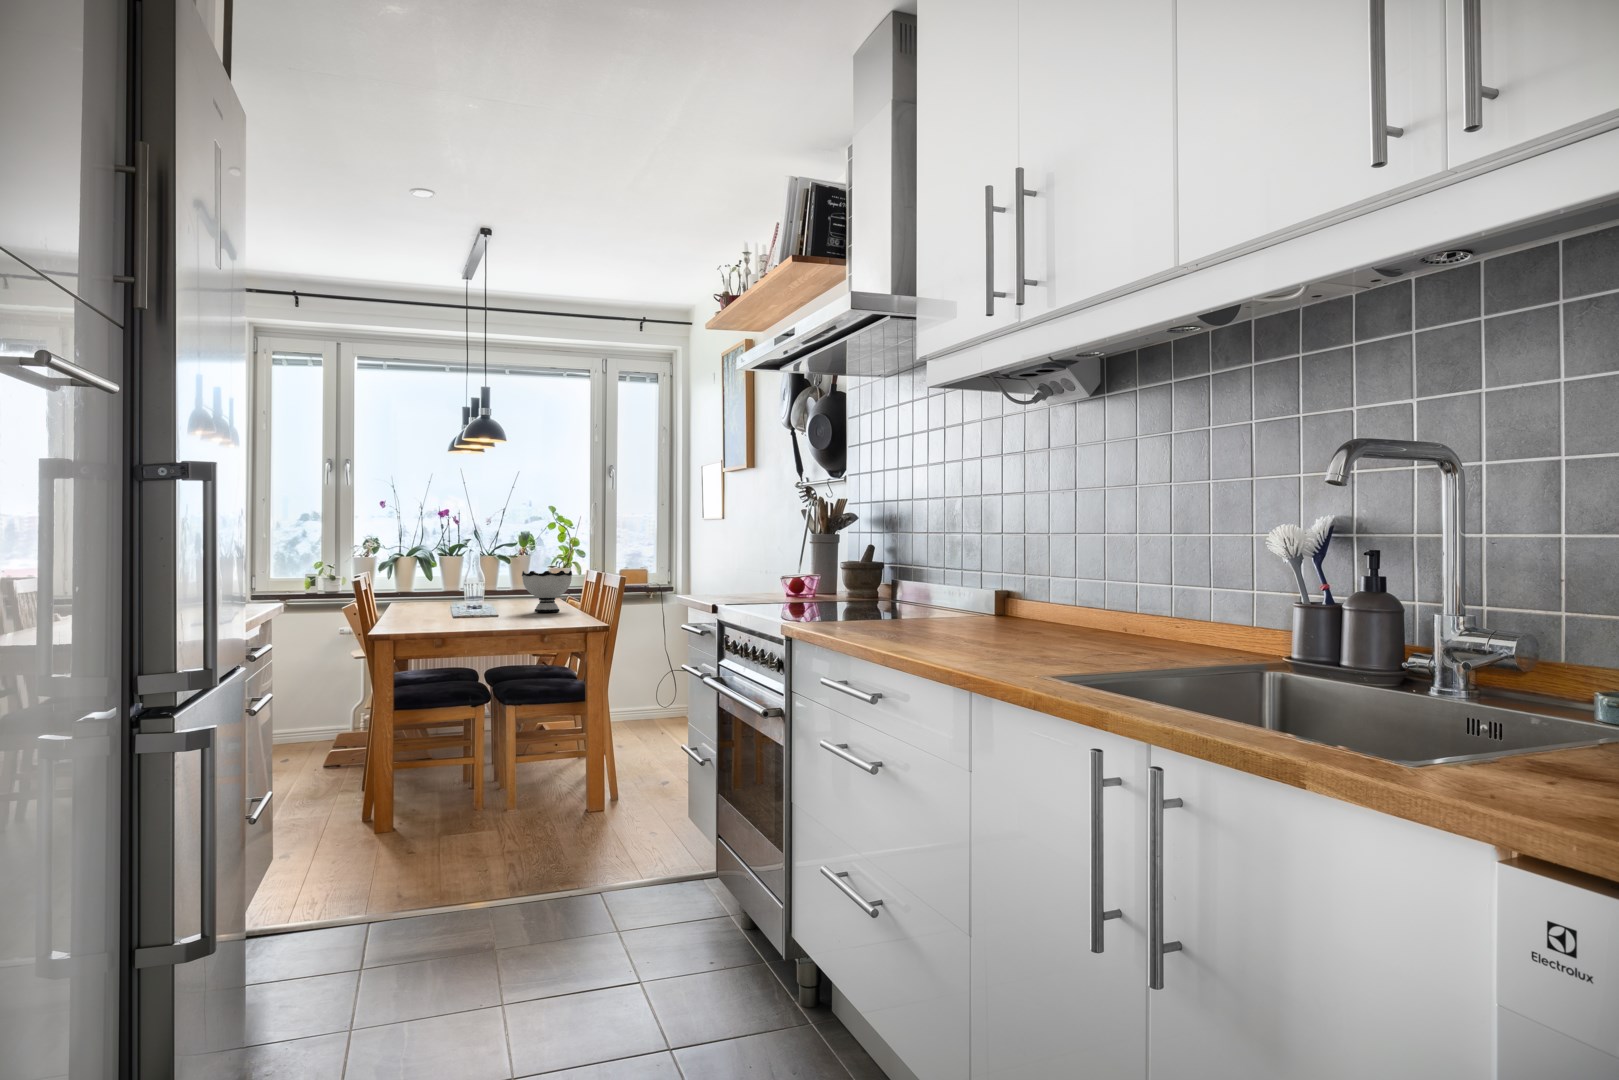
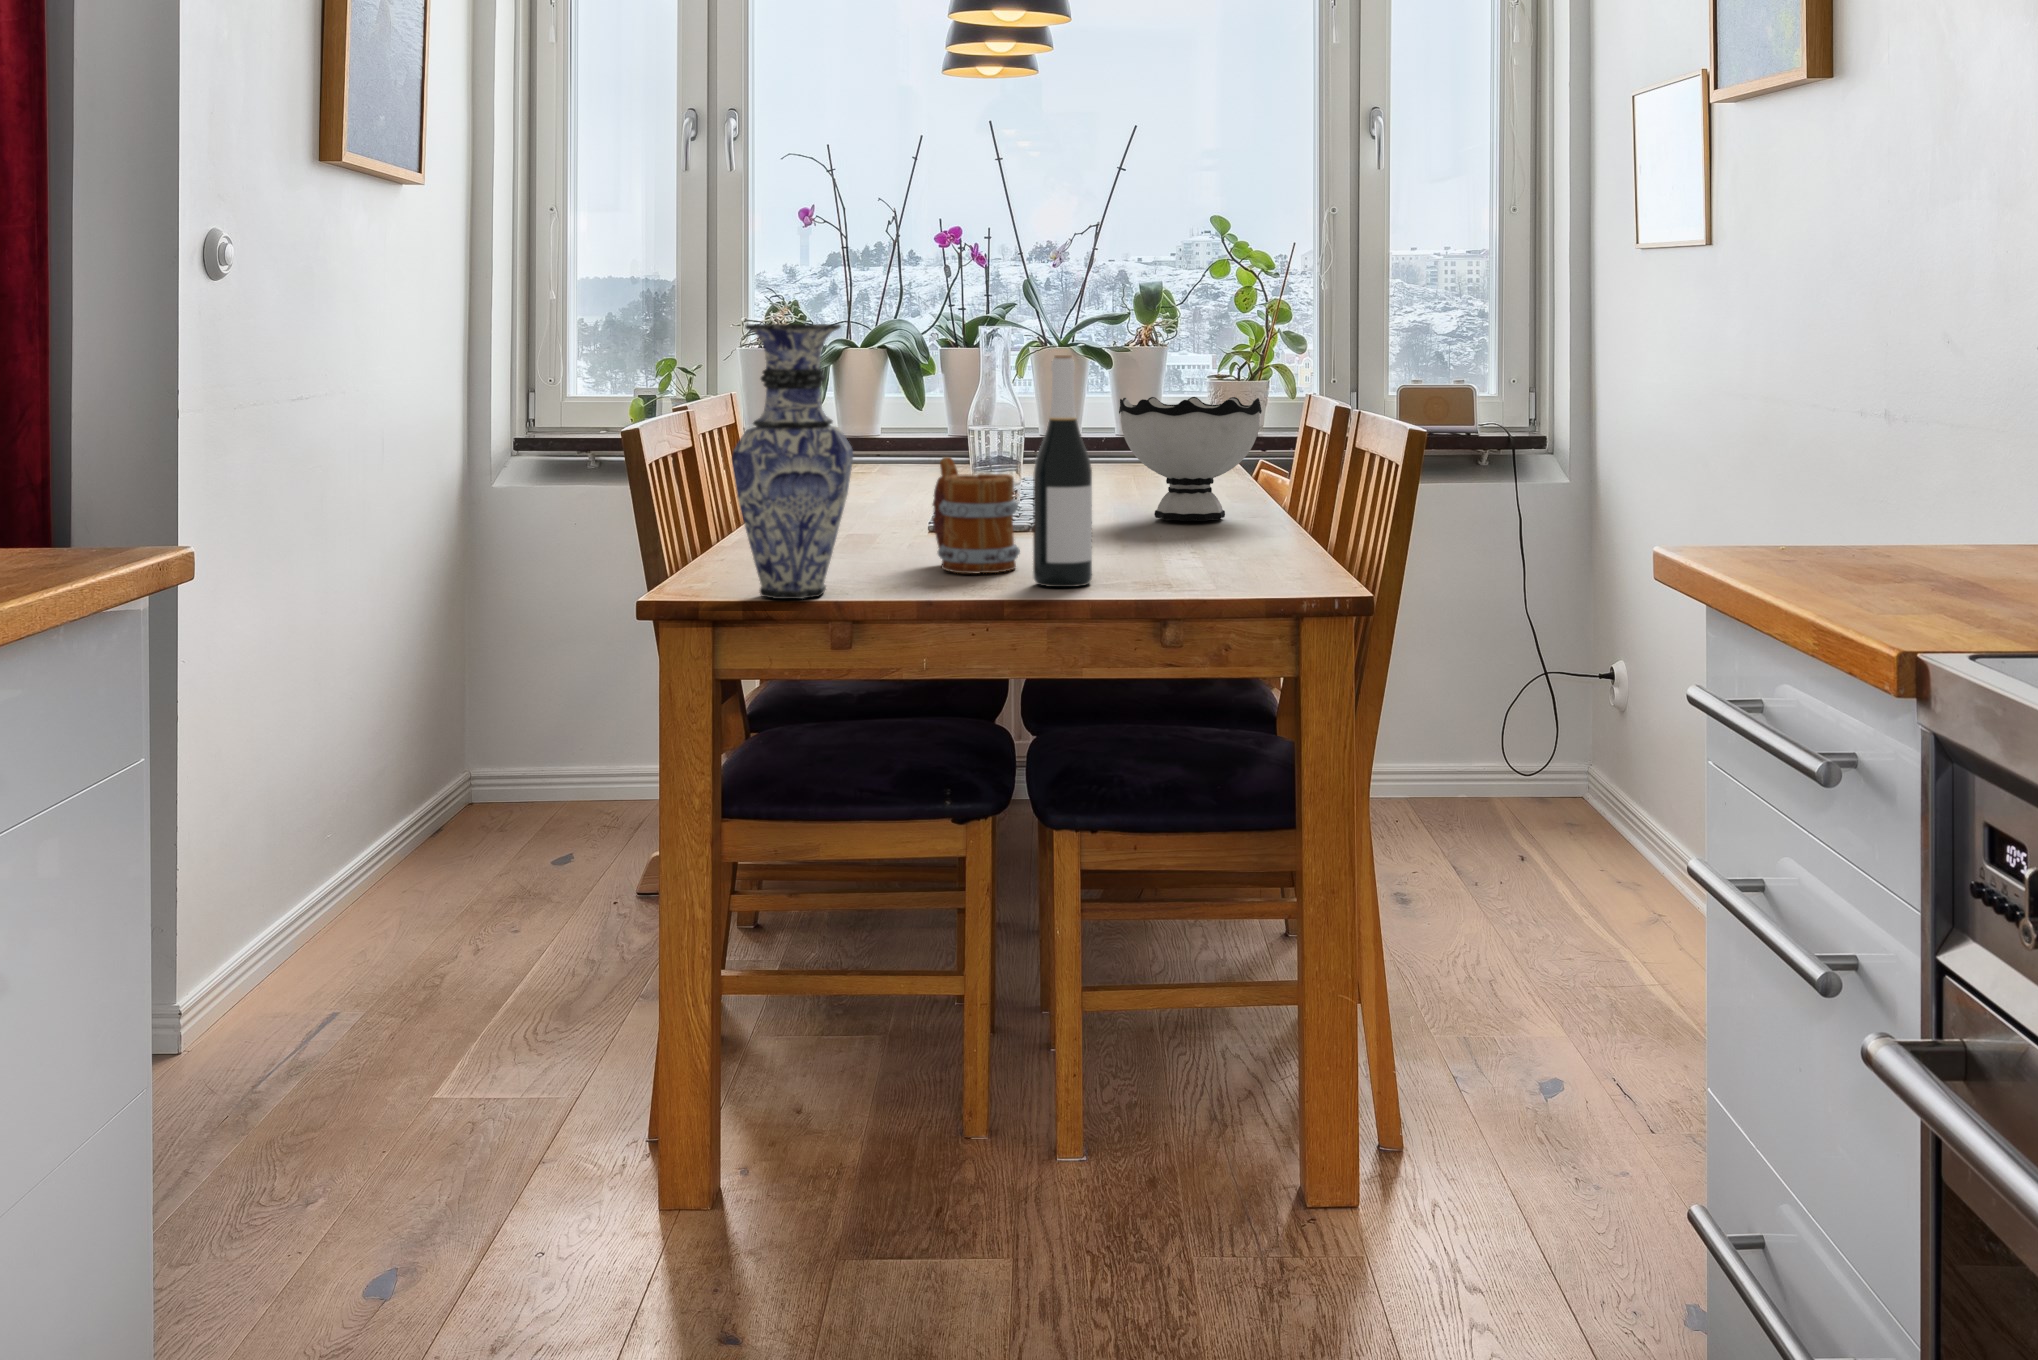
vase: none [397,545,439,634] -> present [732,324,853,599]
wine bottle: none [500,555,520,628] -> present [1033,355,1092,587]
mug: none [461,589,493,627] -> present [932,457,1020,573]

